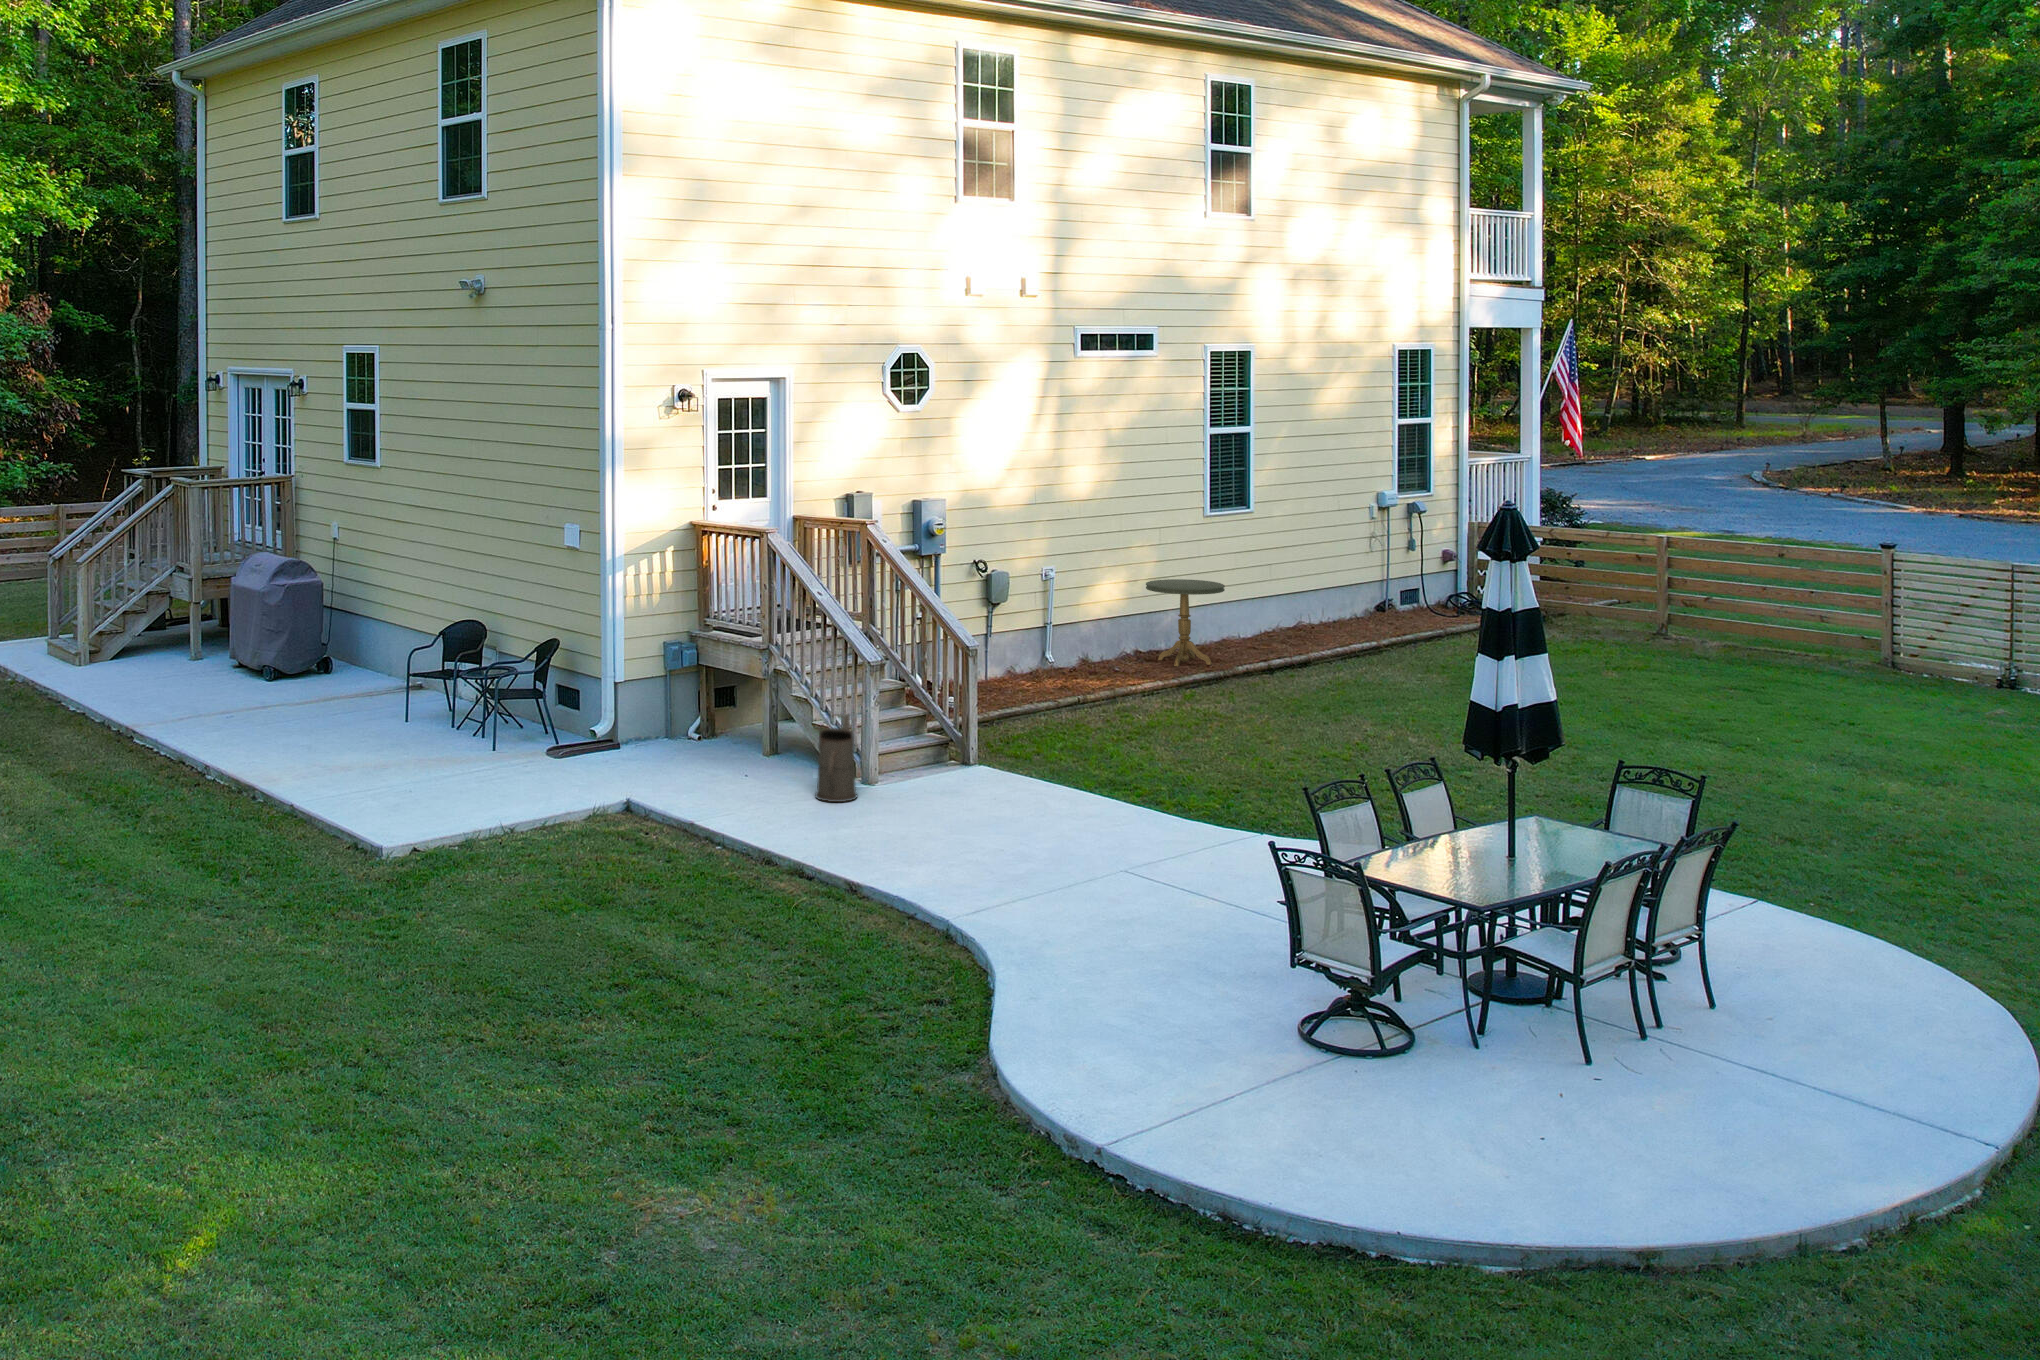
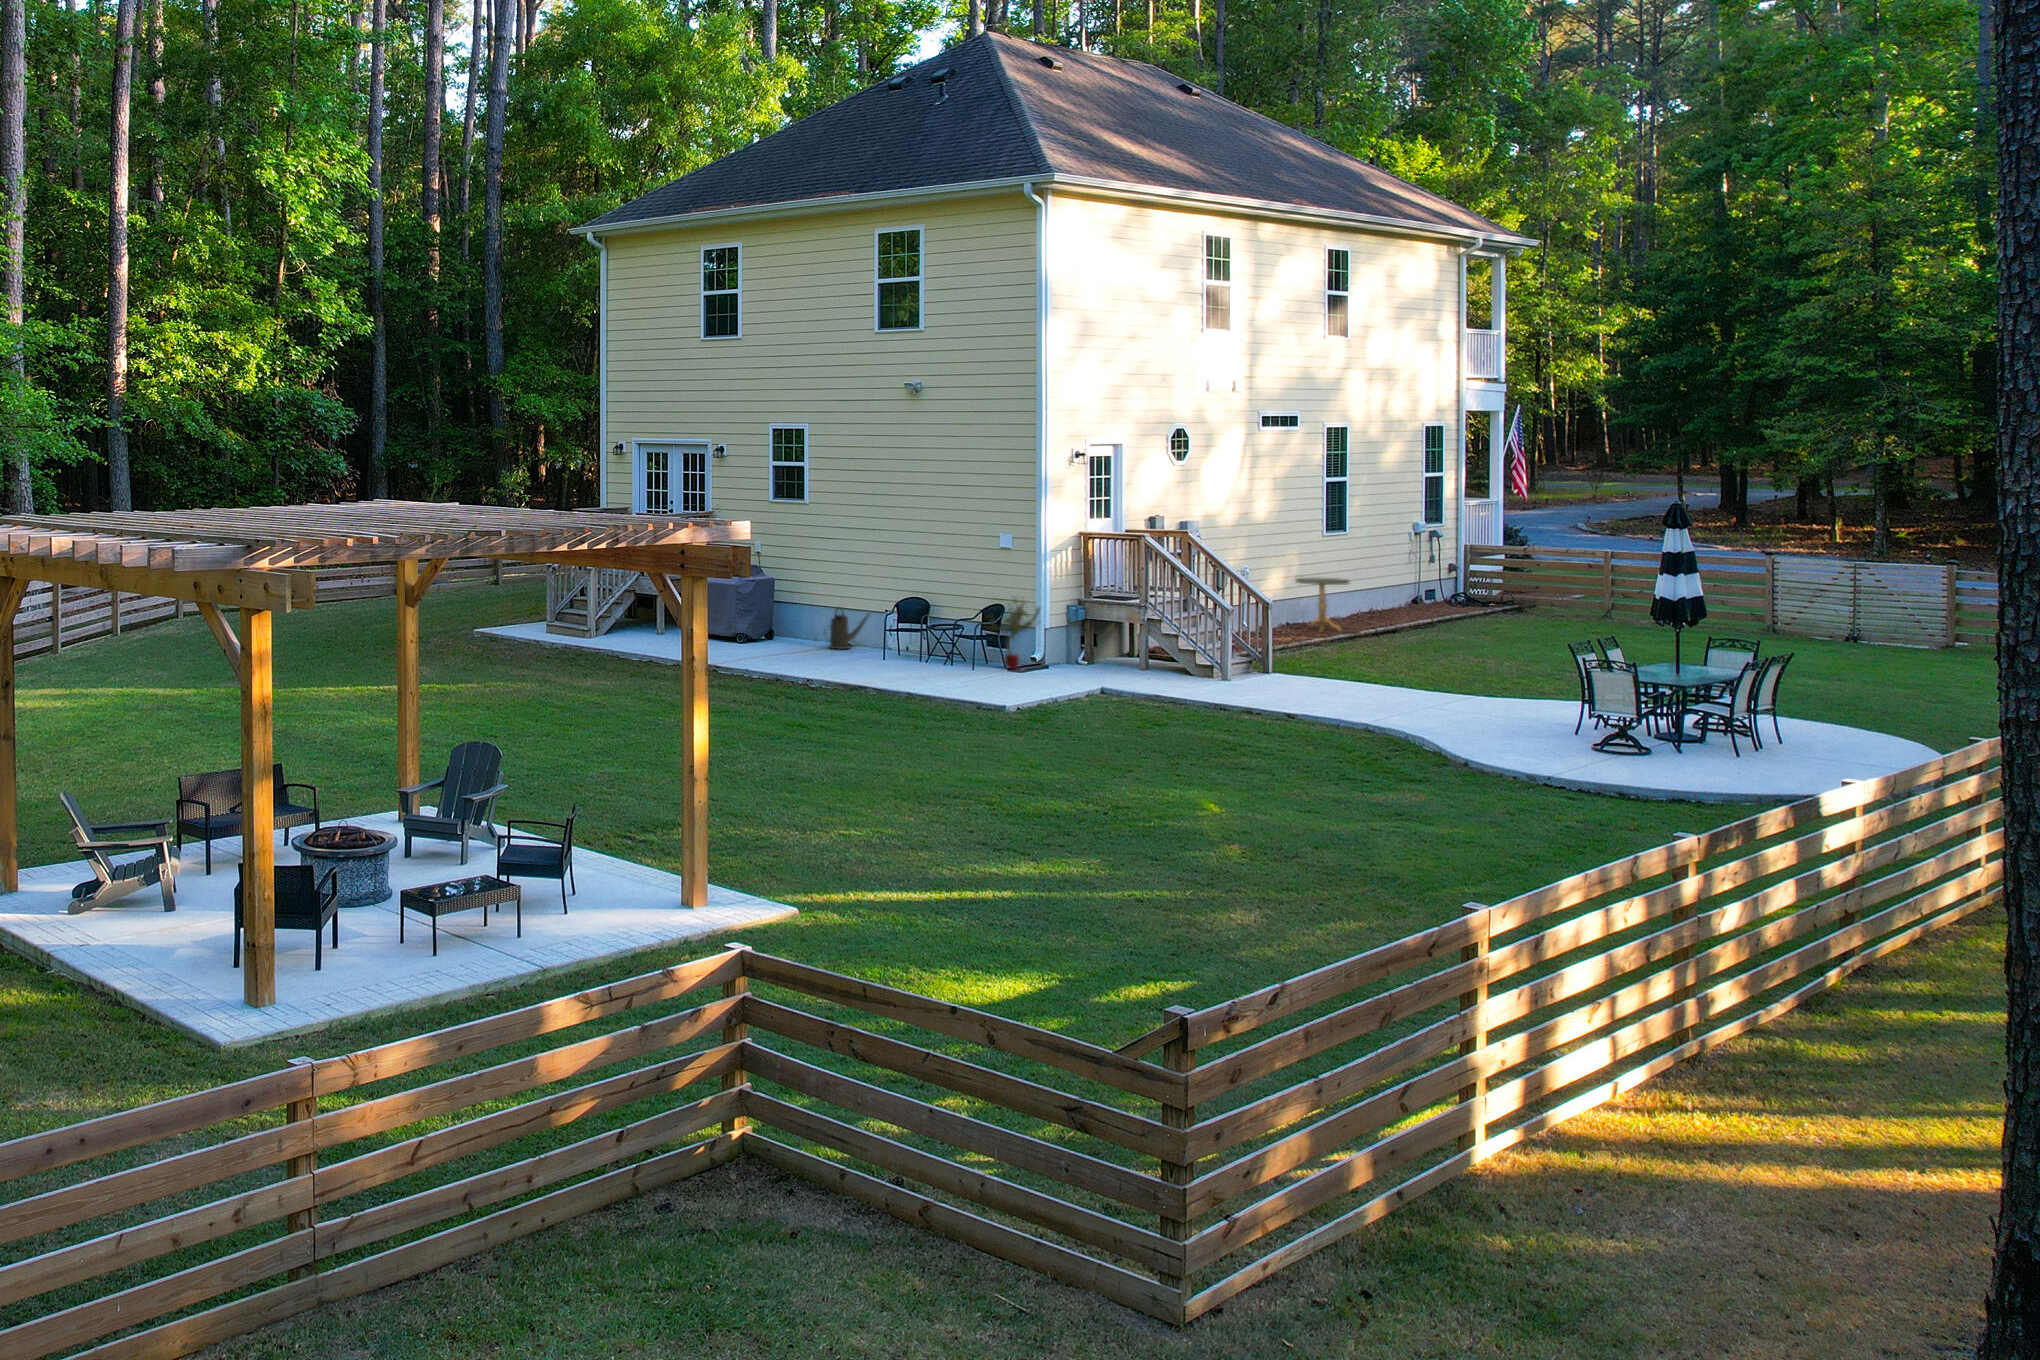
potted tree: none [507,631,587,754] -> present [984,597,1040,669]
watering can: present [815,714,857,802] -> present [830,610,869,649]

